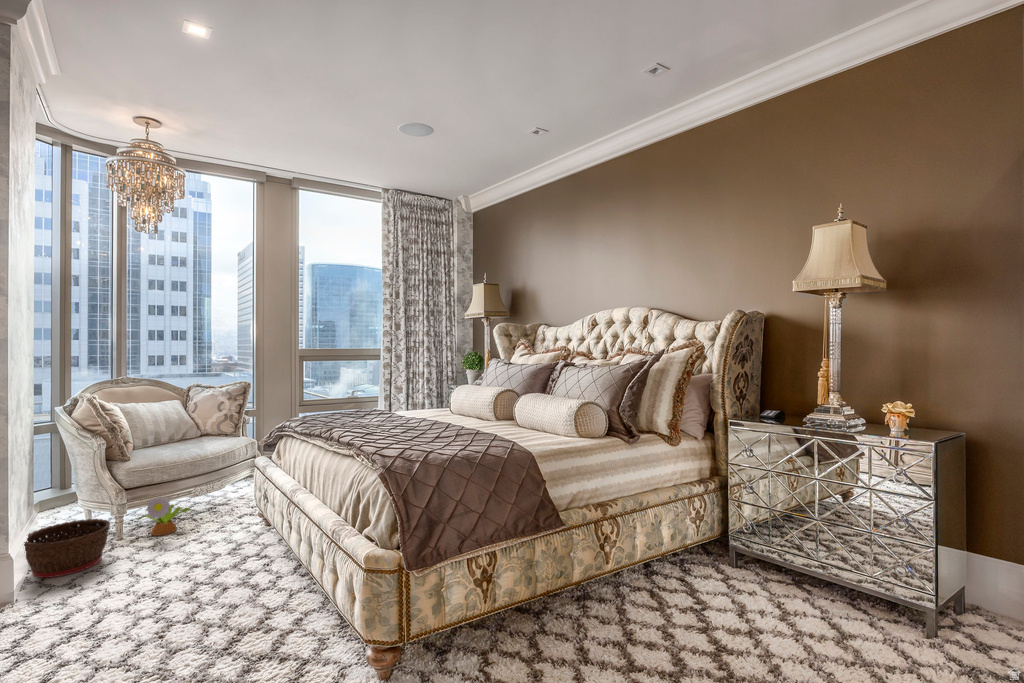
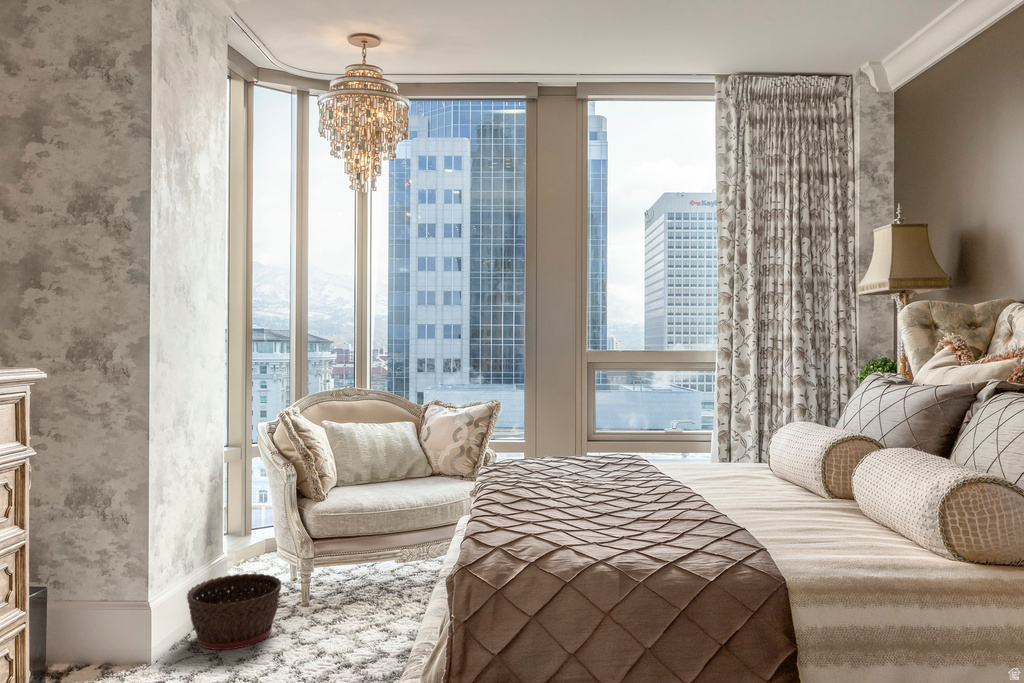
decorative plant: present [139,496,191,536] -> none [327,557,390,615]

